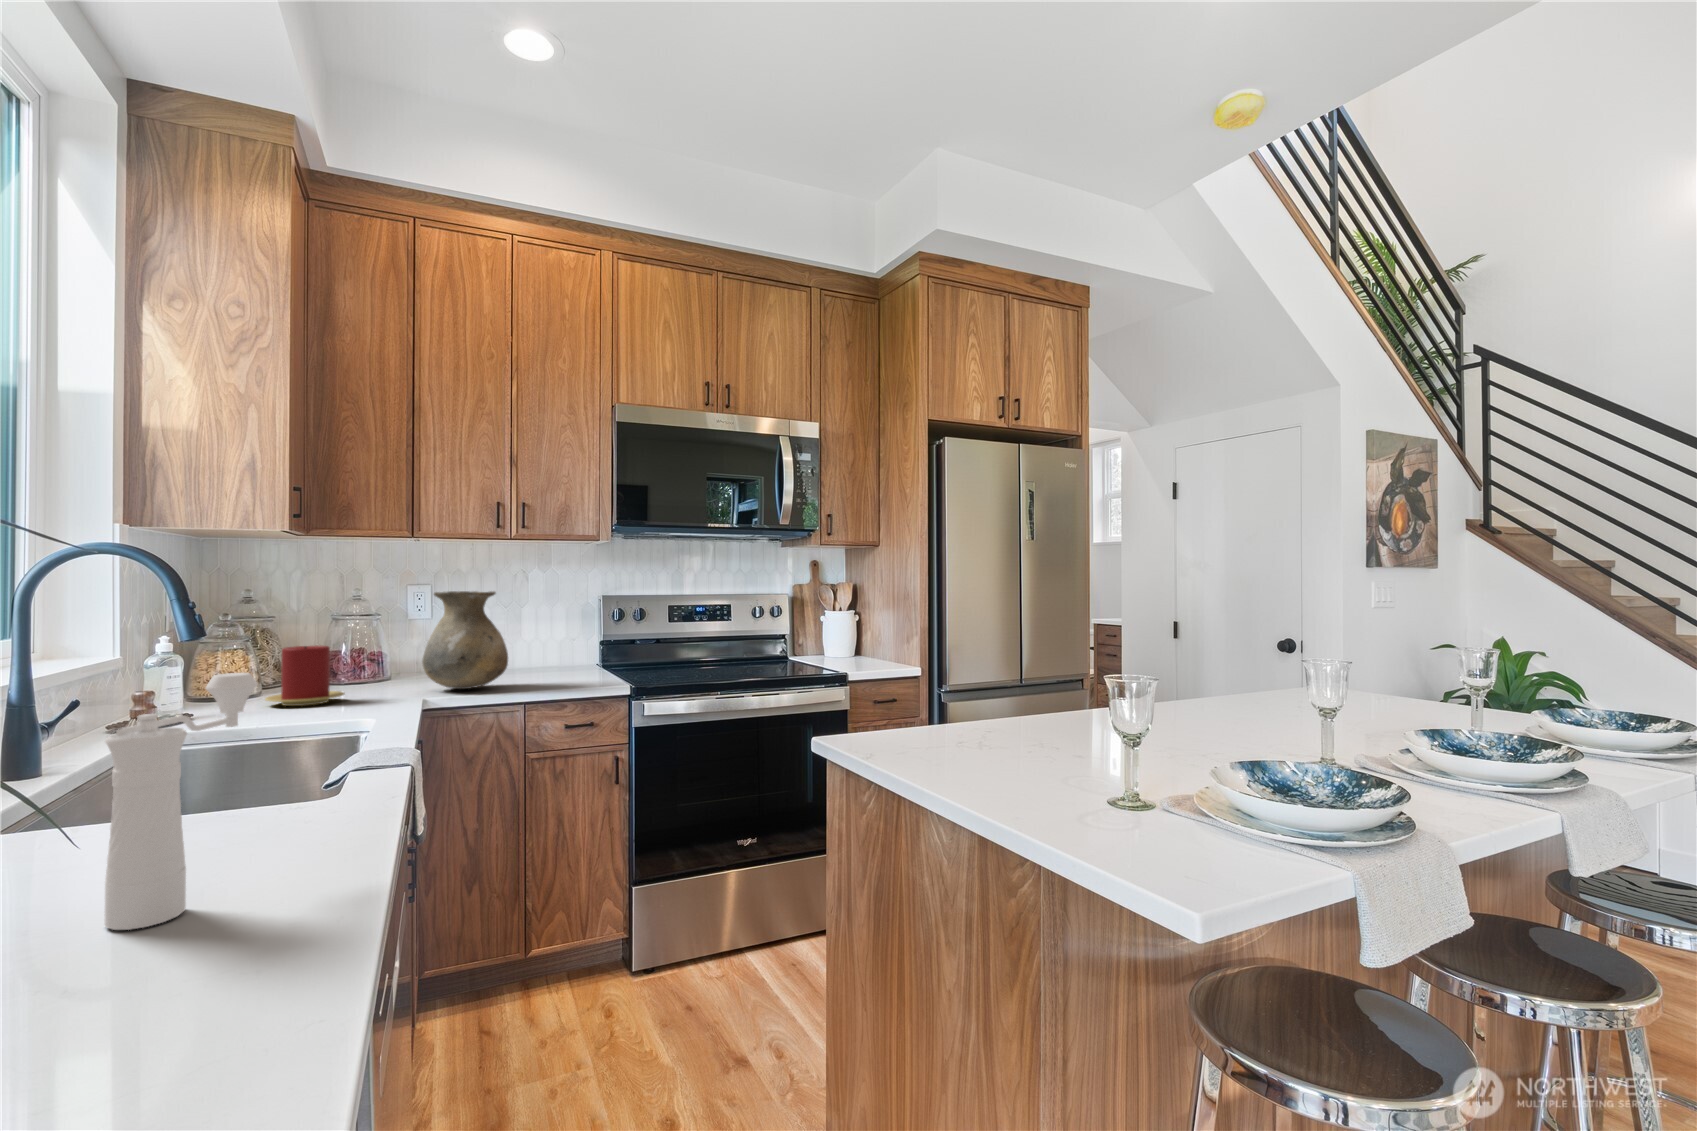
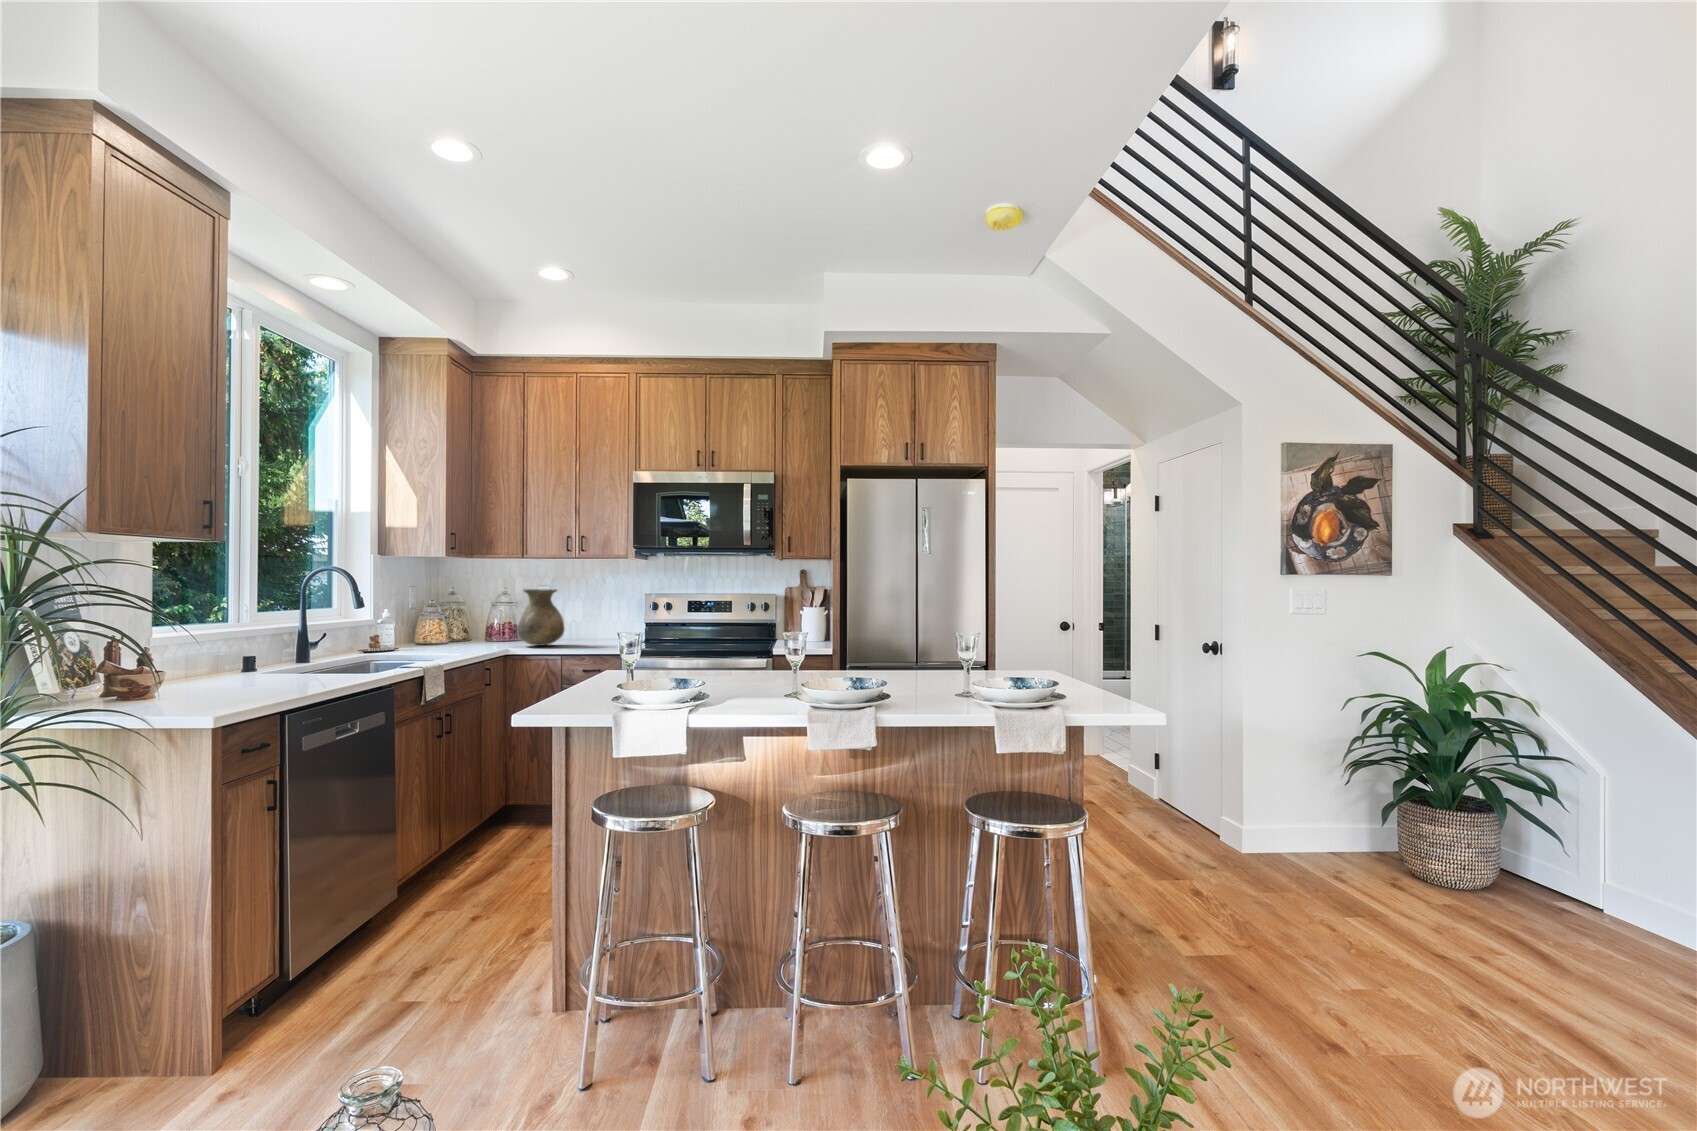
candle: present [265,646,344,706] -> none [435,618,474,649]
pepper mill: present [105,673,258,930] -> none [244,621,302,696]

